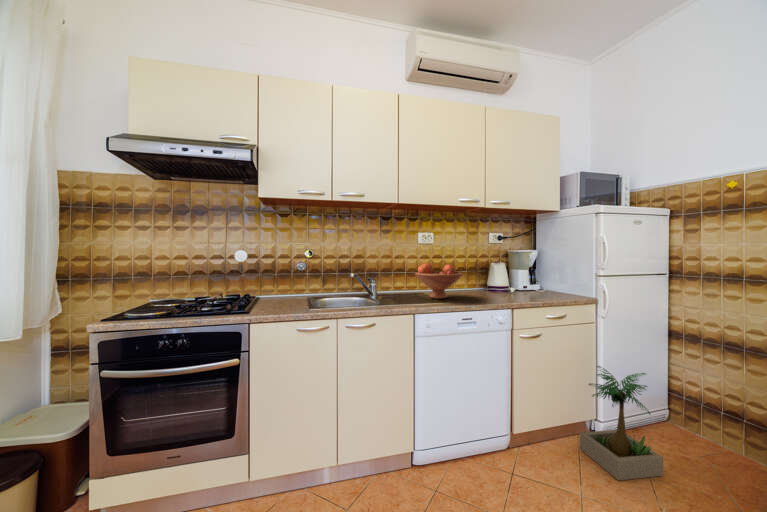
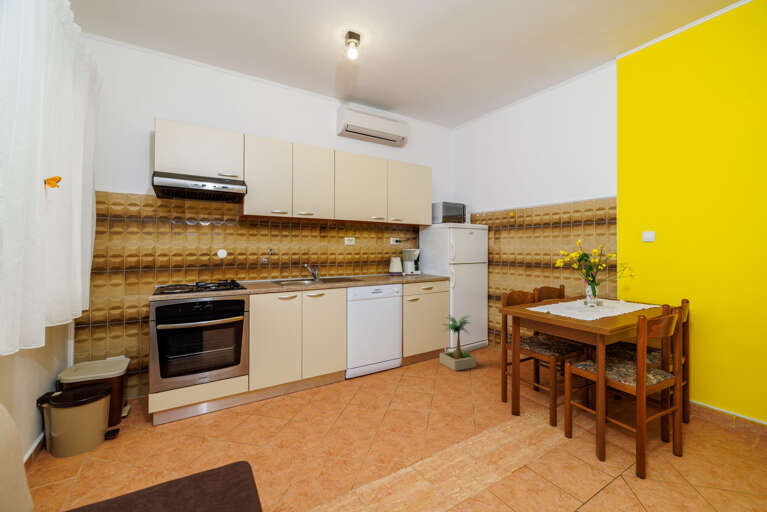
fruit bowl: present [415,263,463,299] -> none [345,257,374,280]

